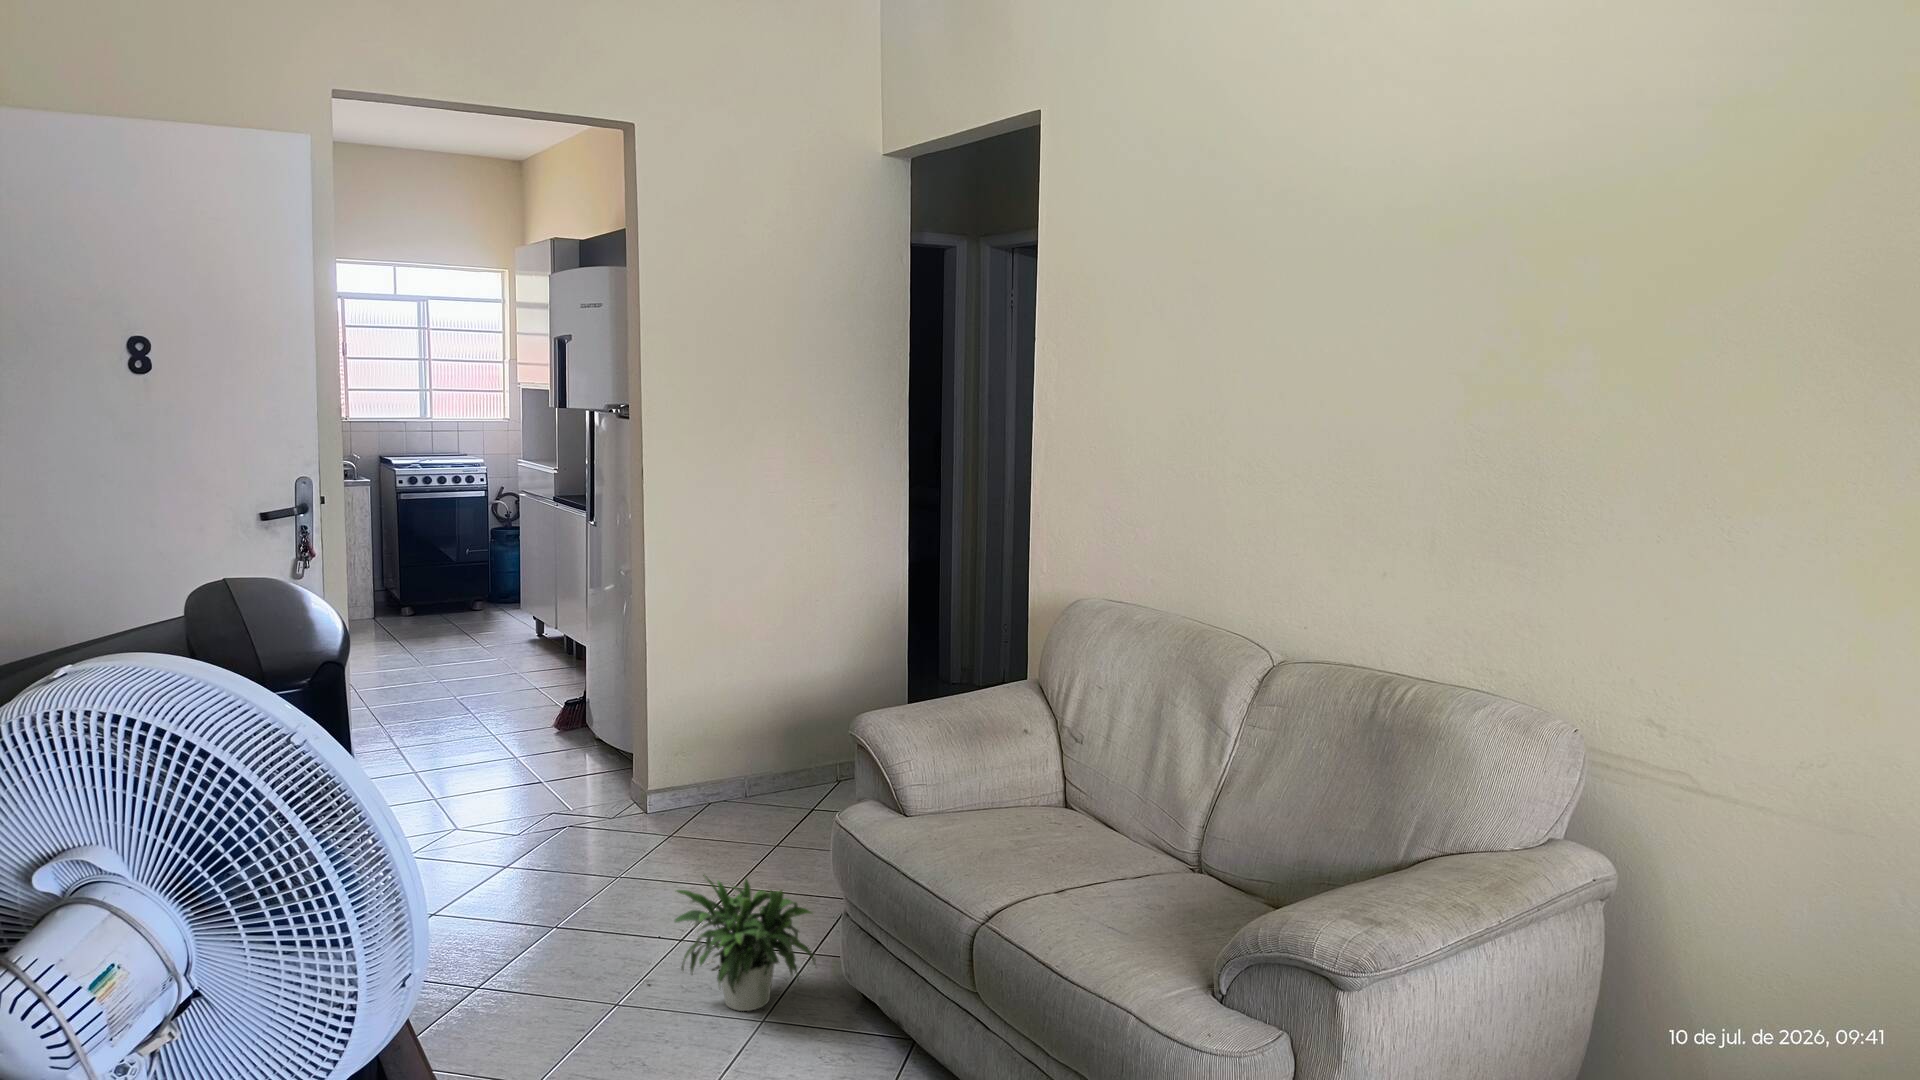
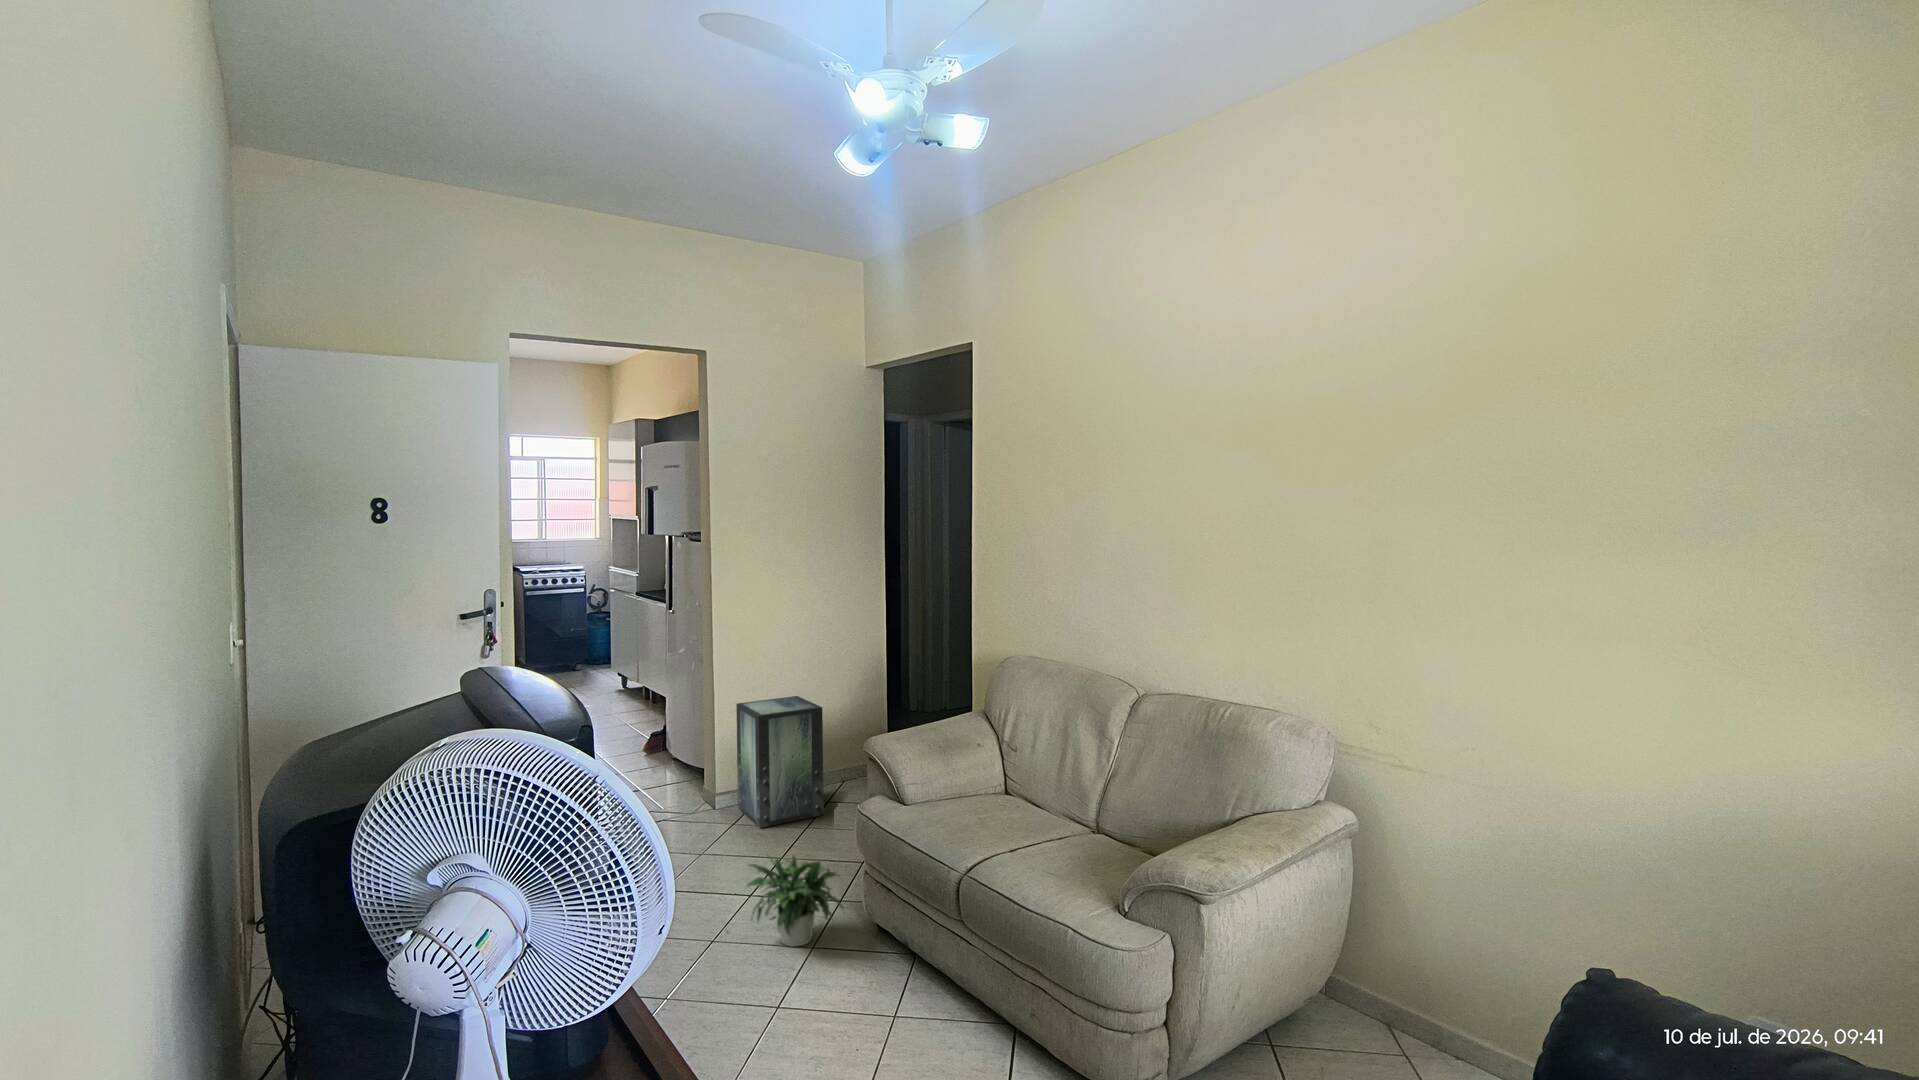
storage box: none [680,652,804,839] -> present [736,696,824,828]

